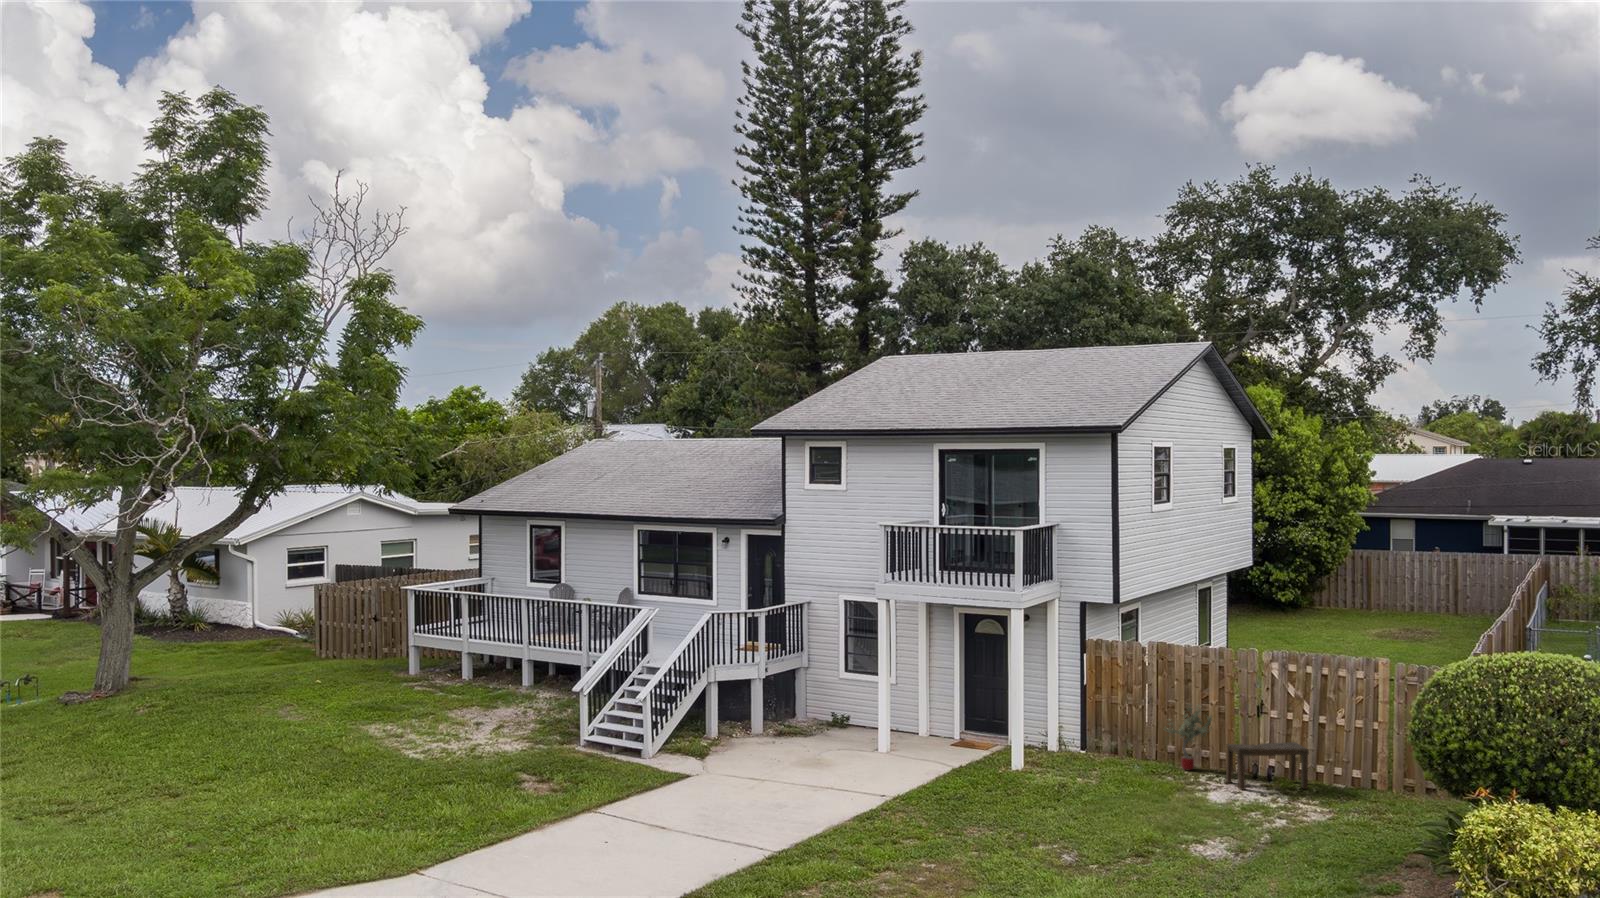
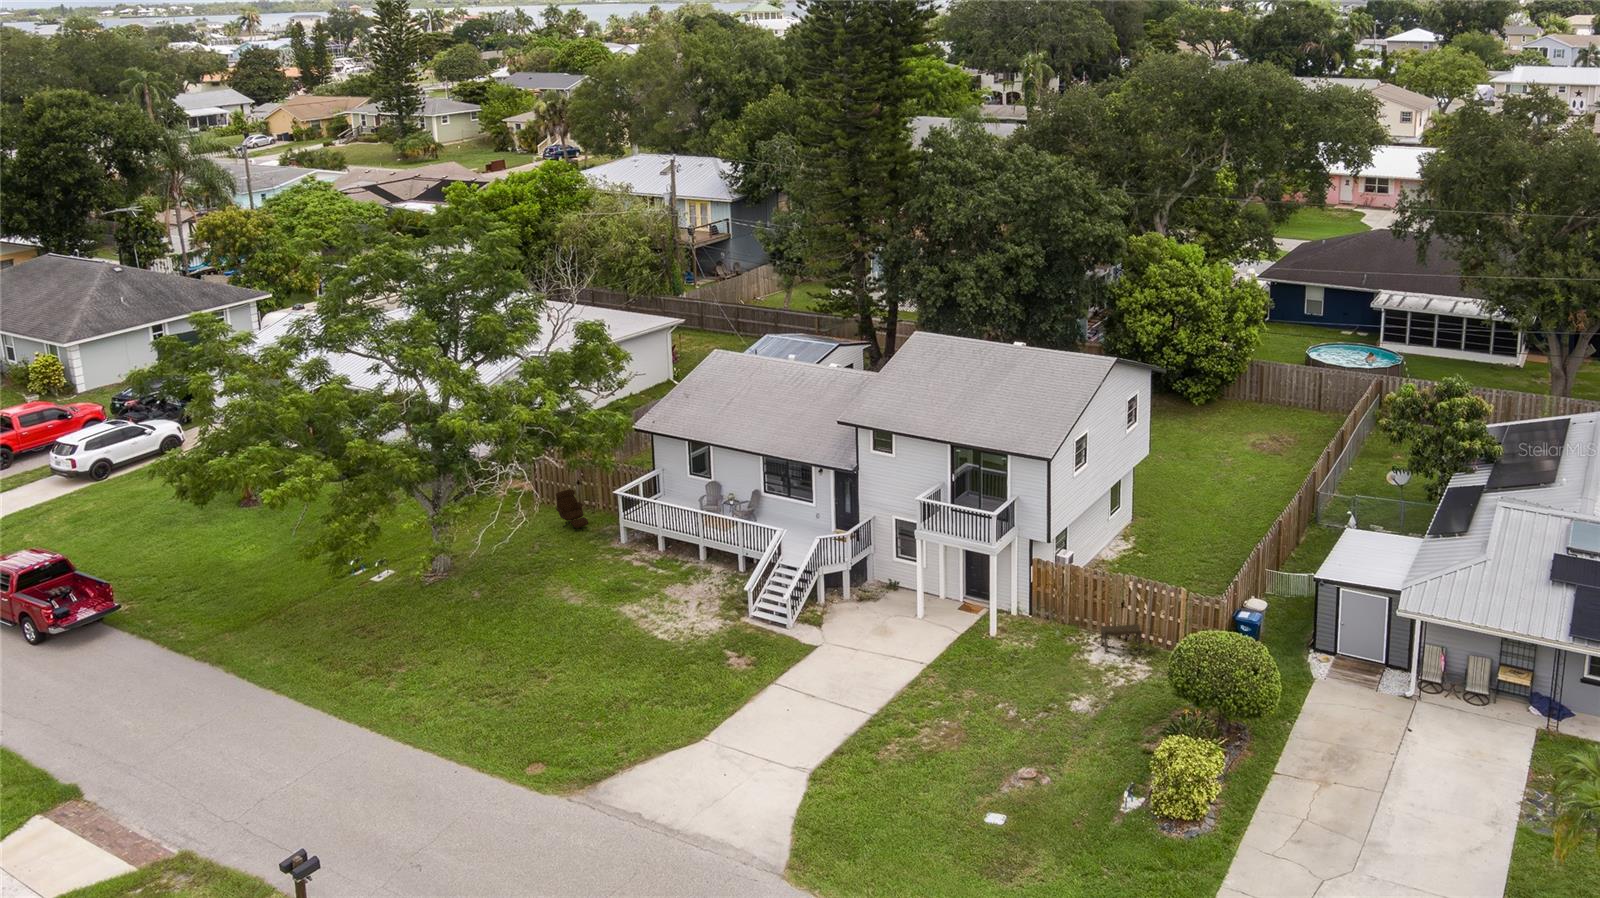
lounge chair: none [326,610,371,667] -> present [556,489,588,531]
potted tree: present [1164,704,1212,770] -> none [1072,601,1098,634]

